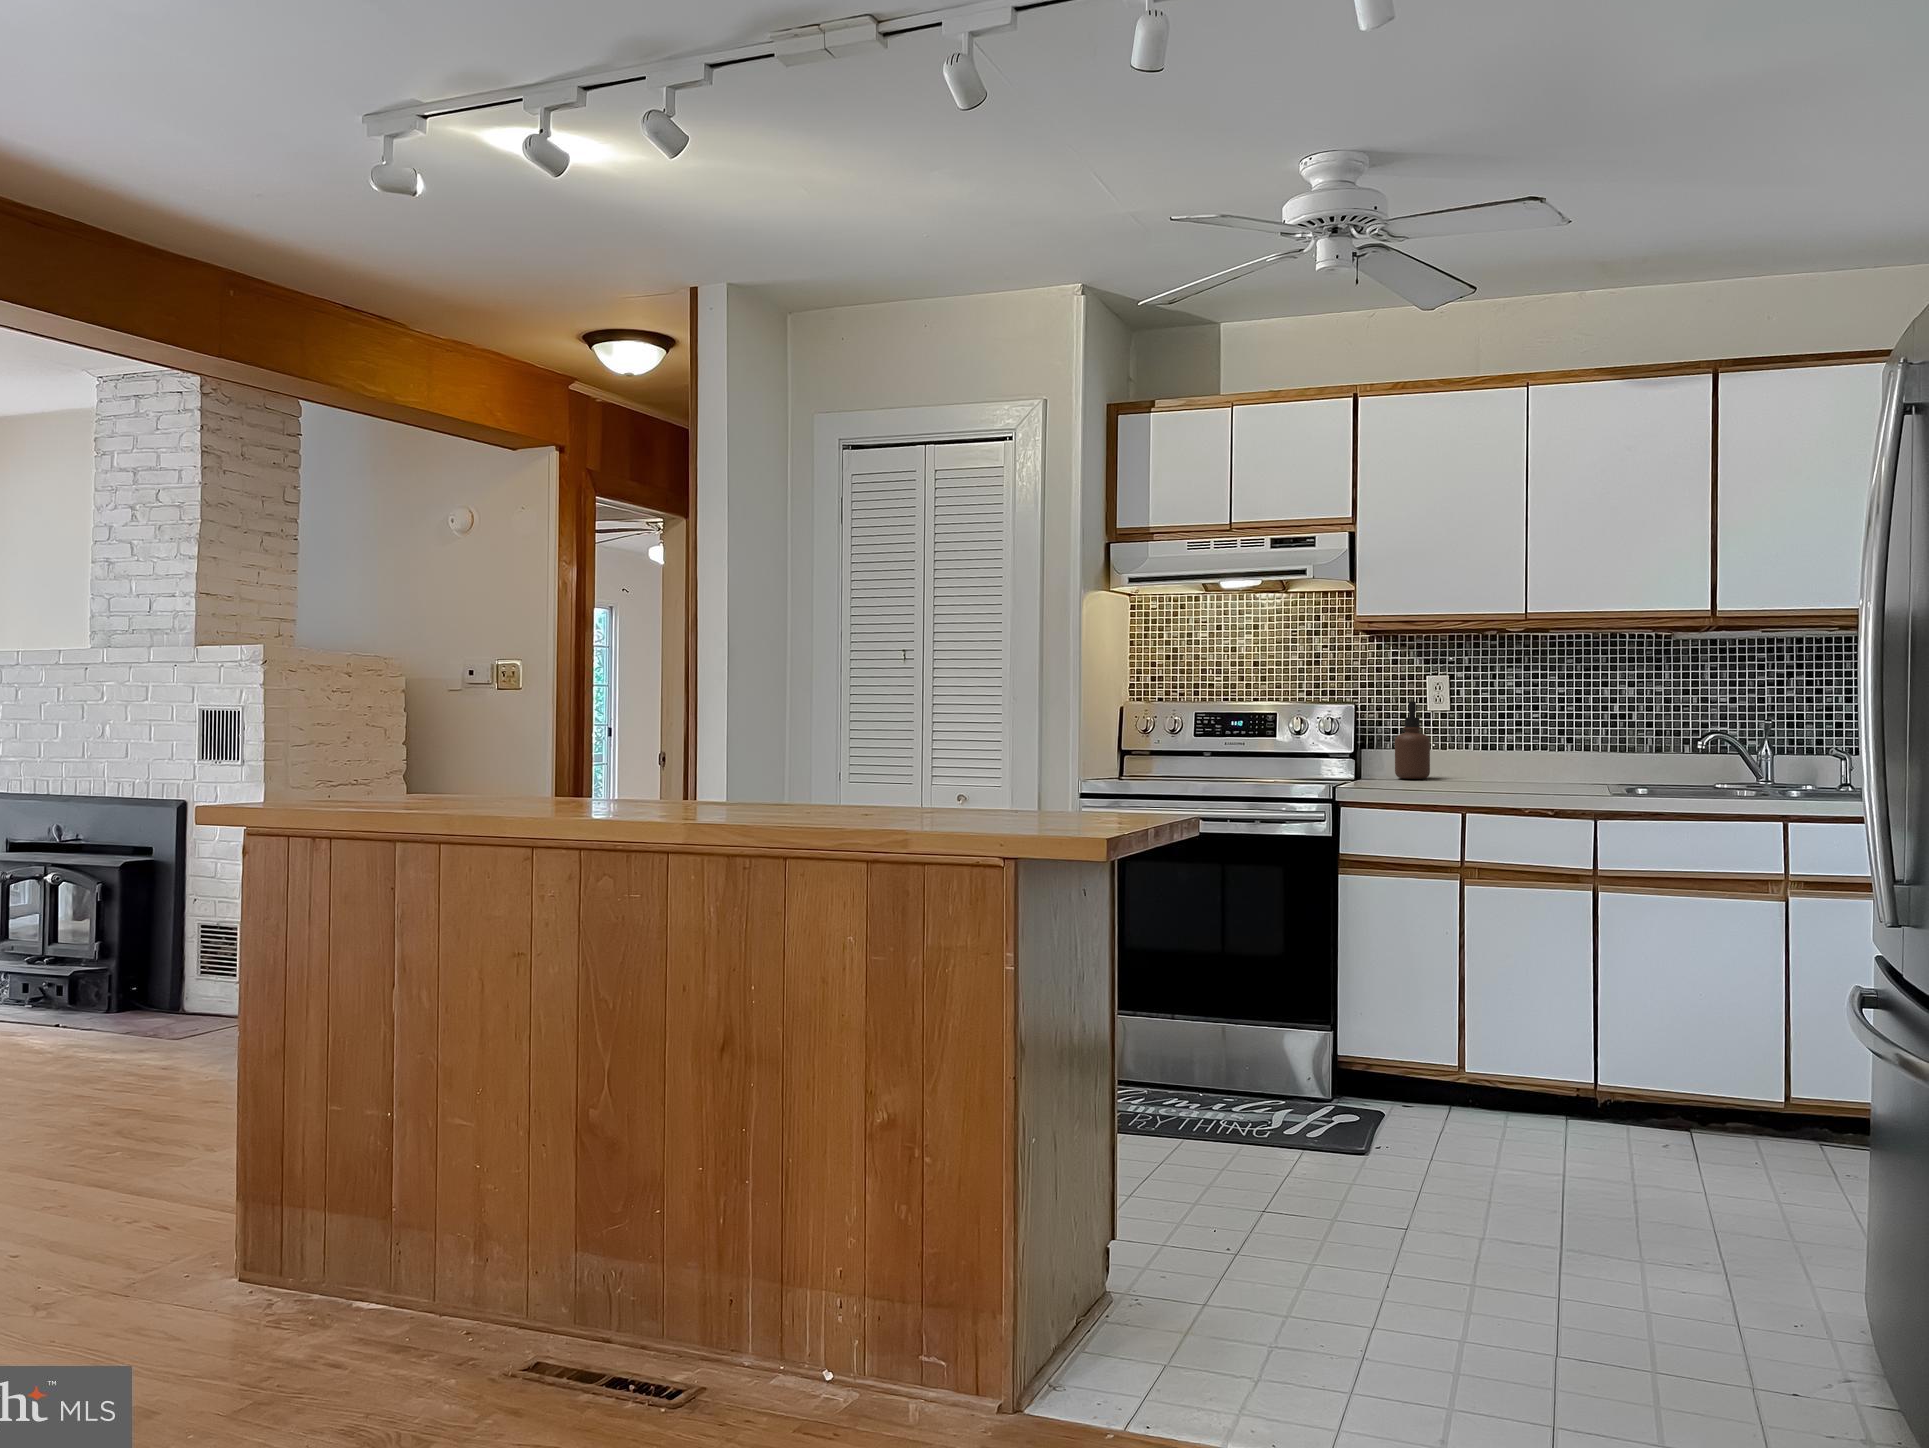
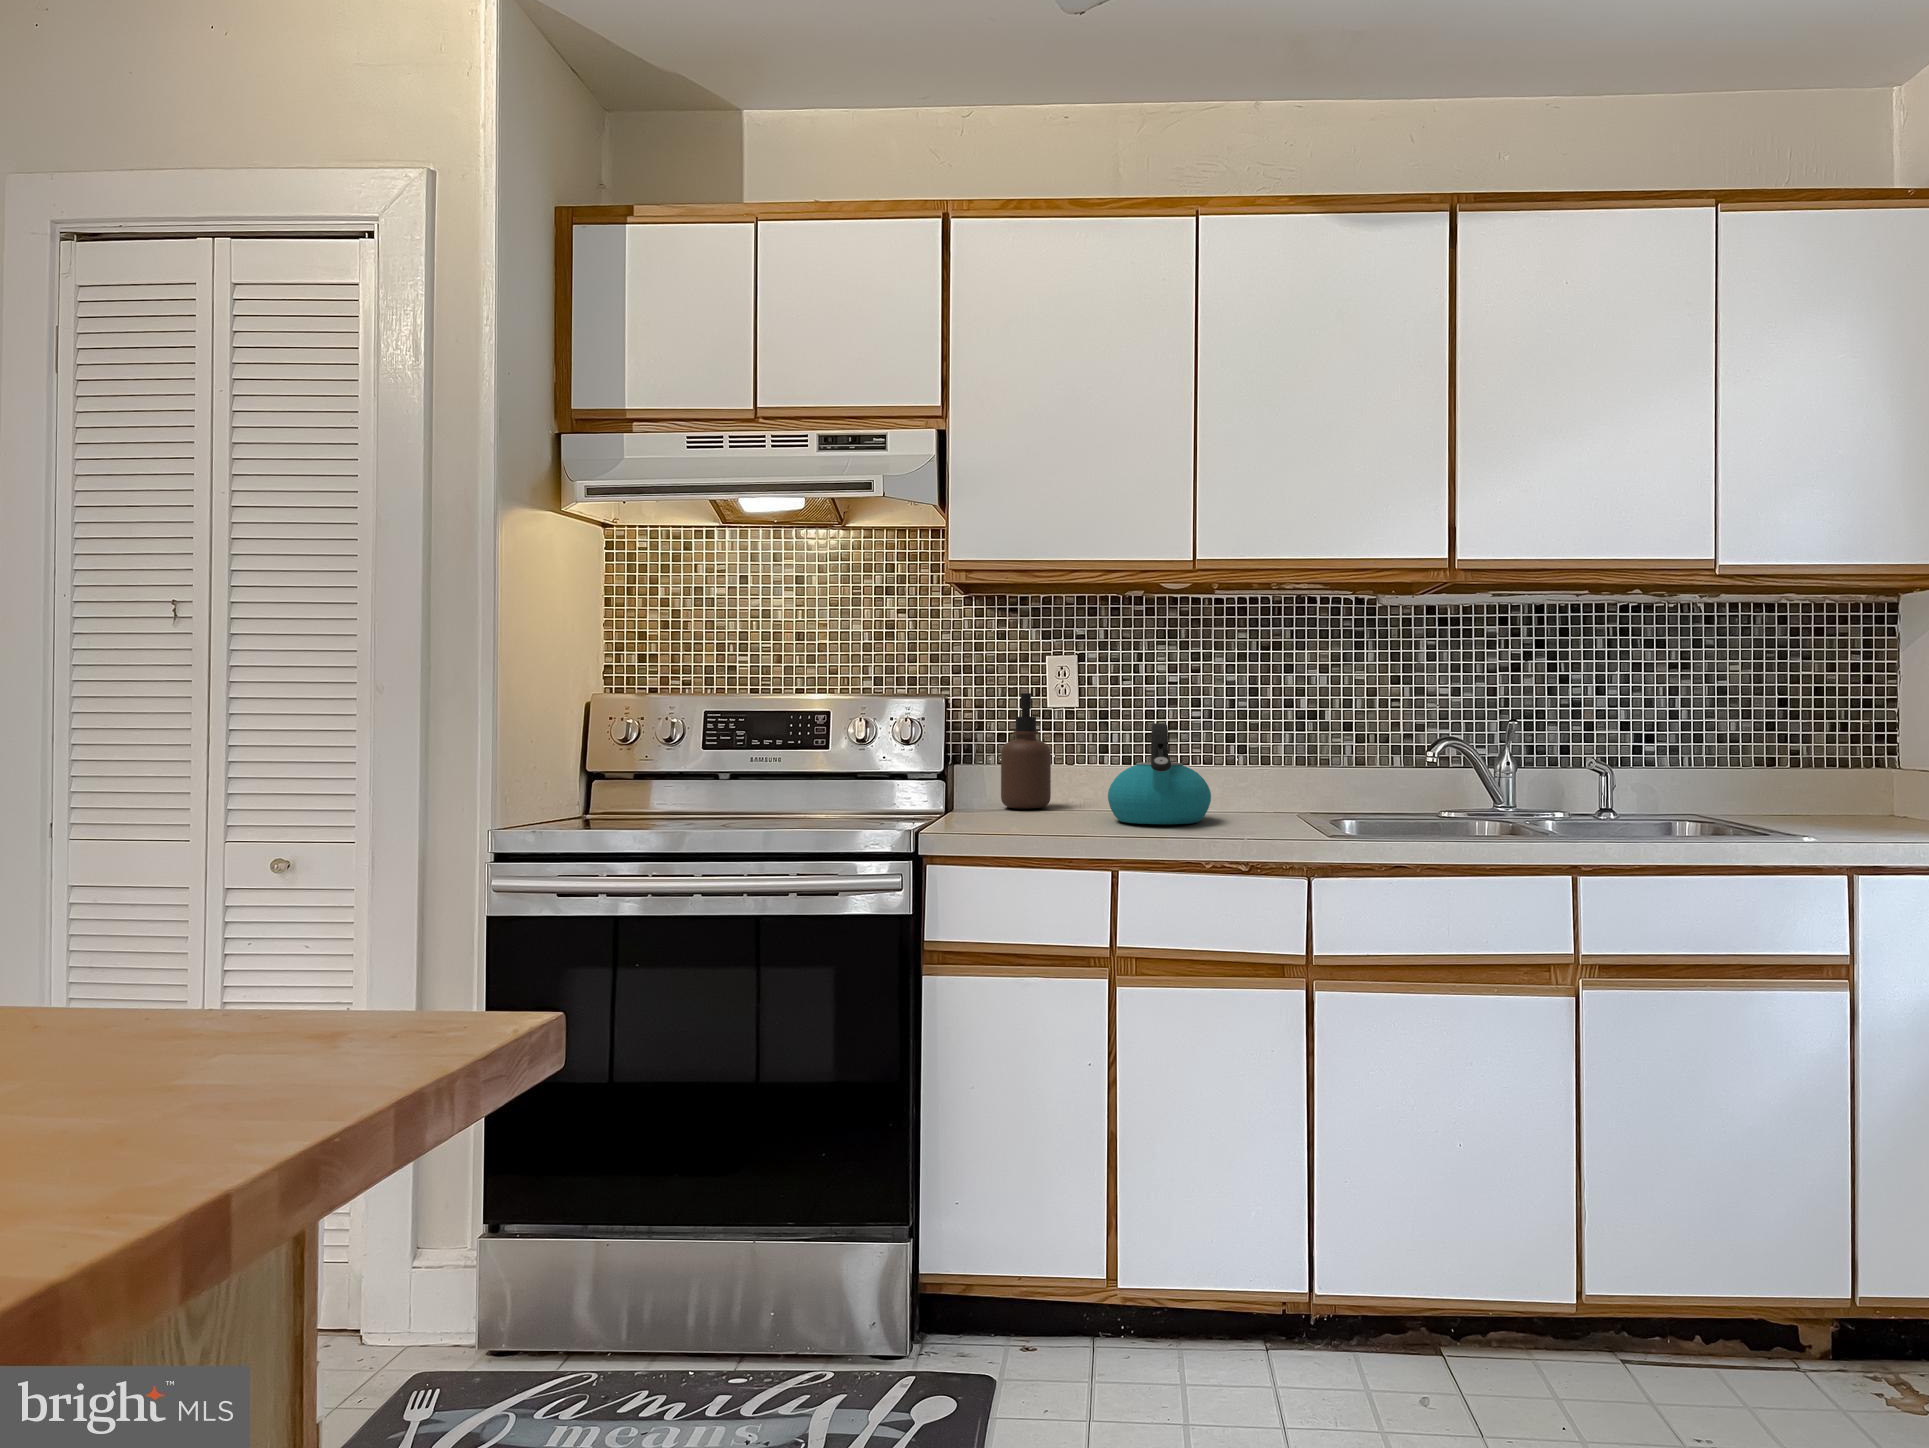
kettle: none [1468,721,1541,788] -> present [1108,723,1211,824]

